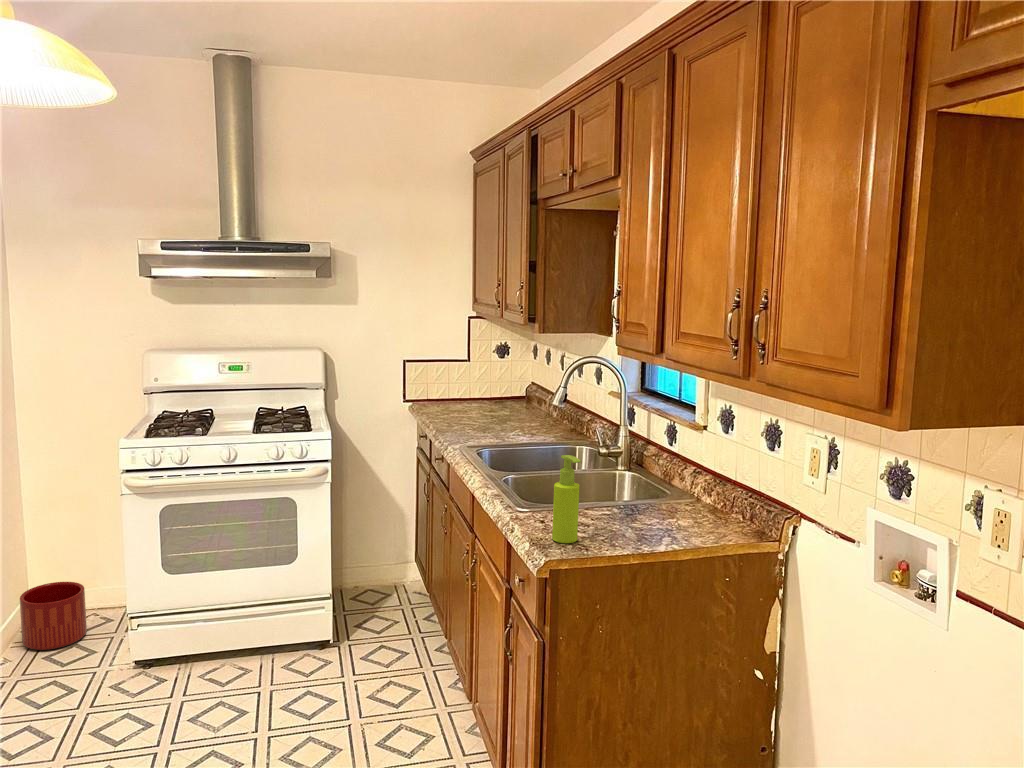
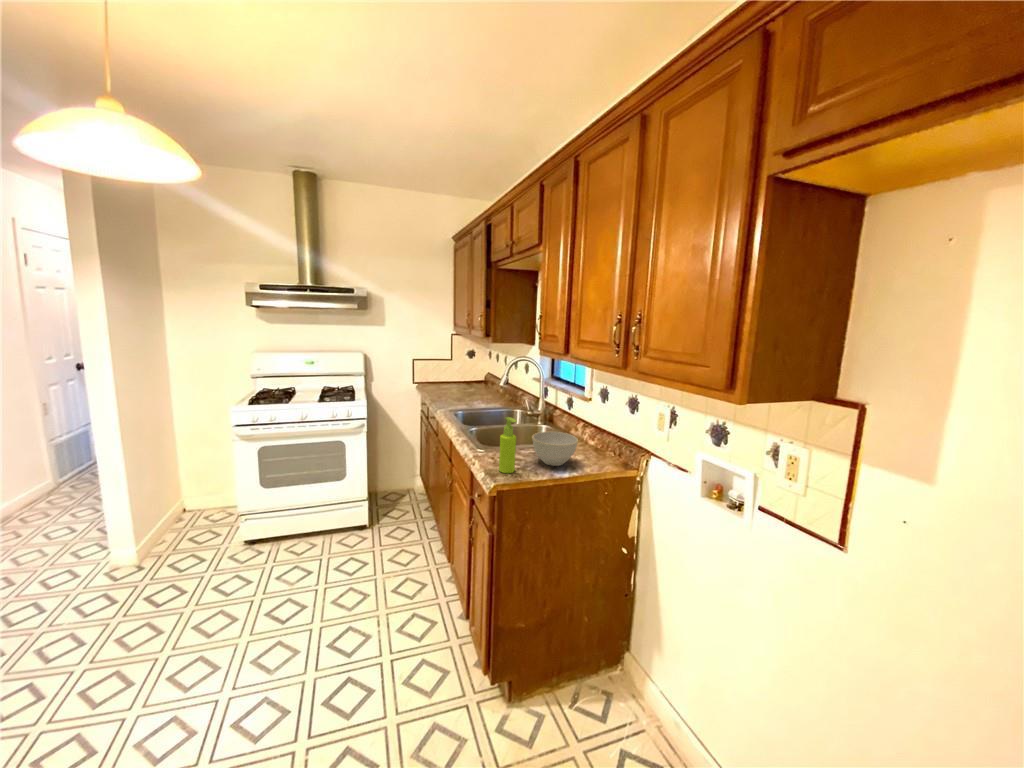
bowl: none [605,479,680,534] -> present [532,432,578,466]
planter: present [20,582,87,650] -> none [170,493,215,535]

